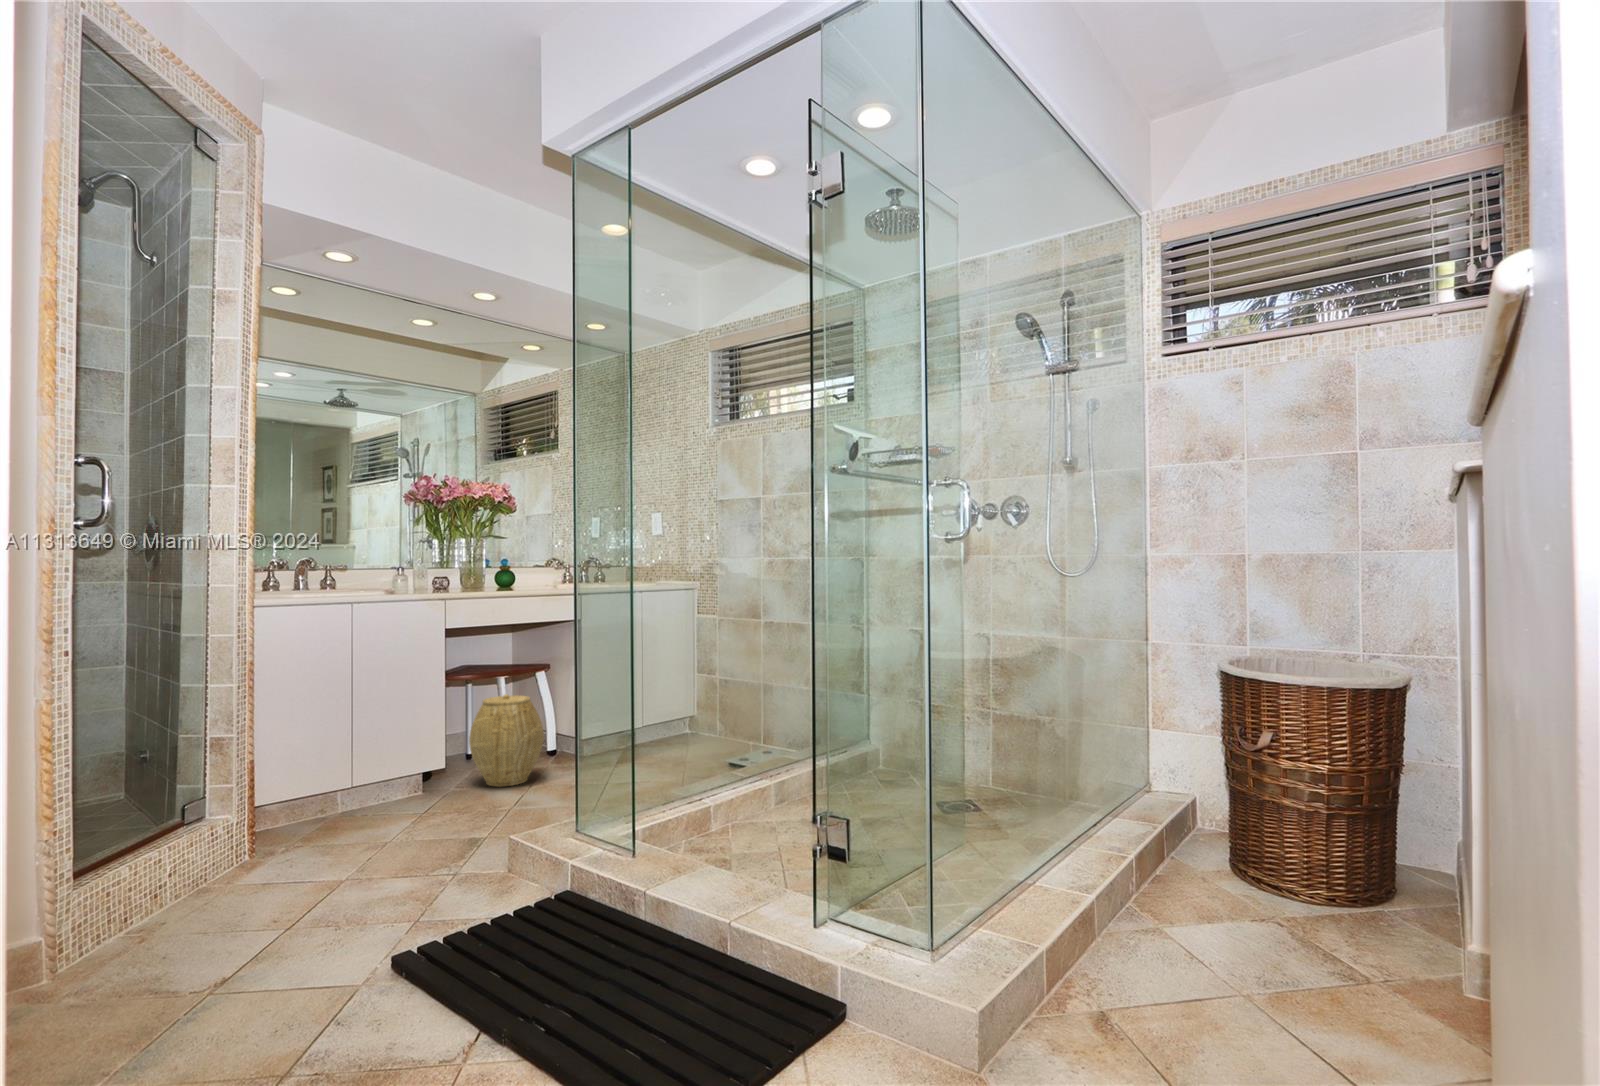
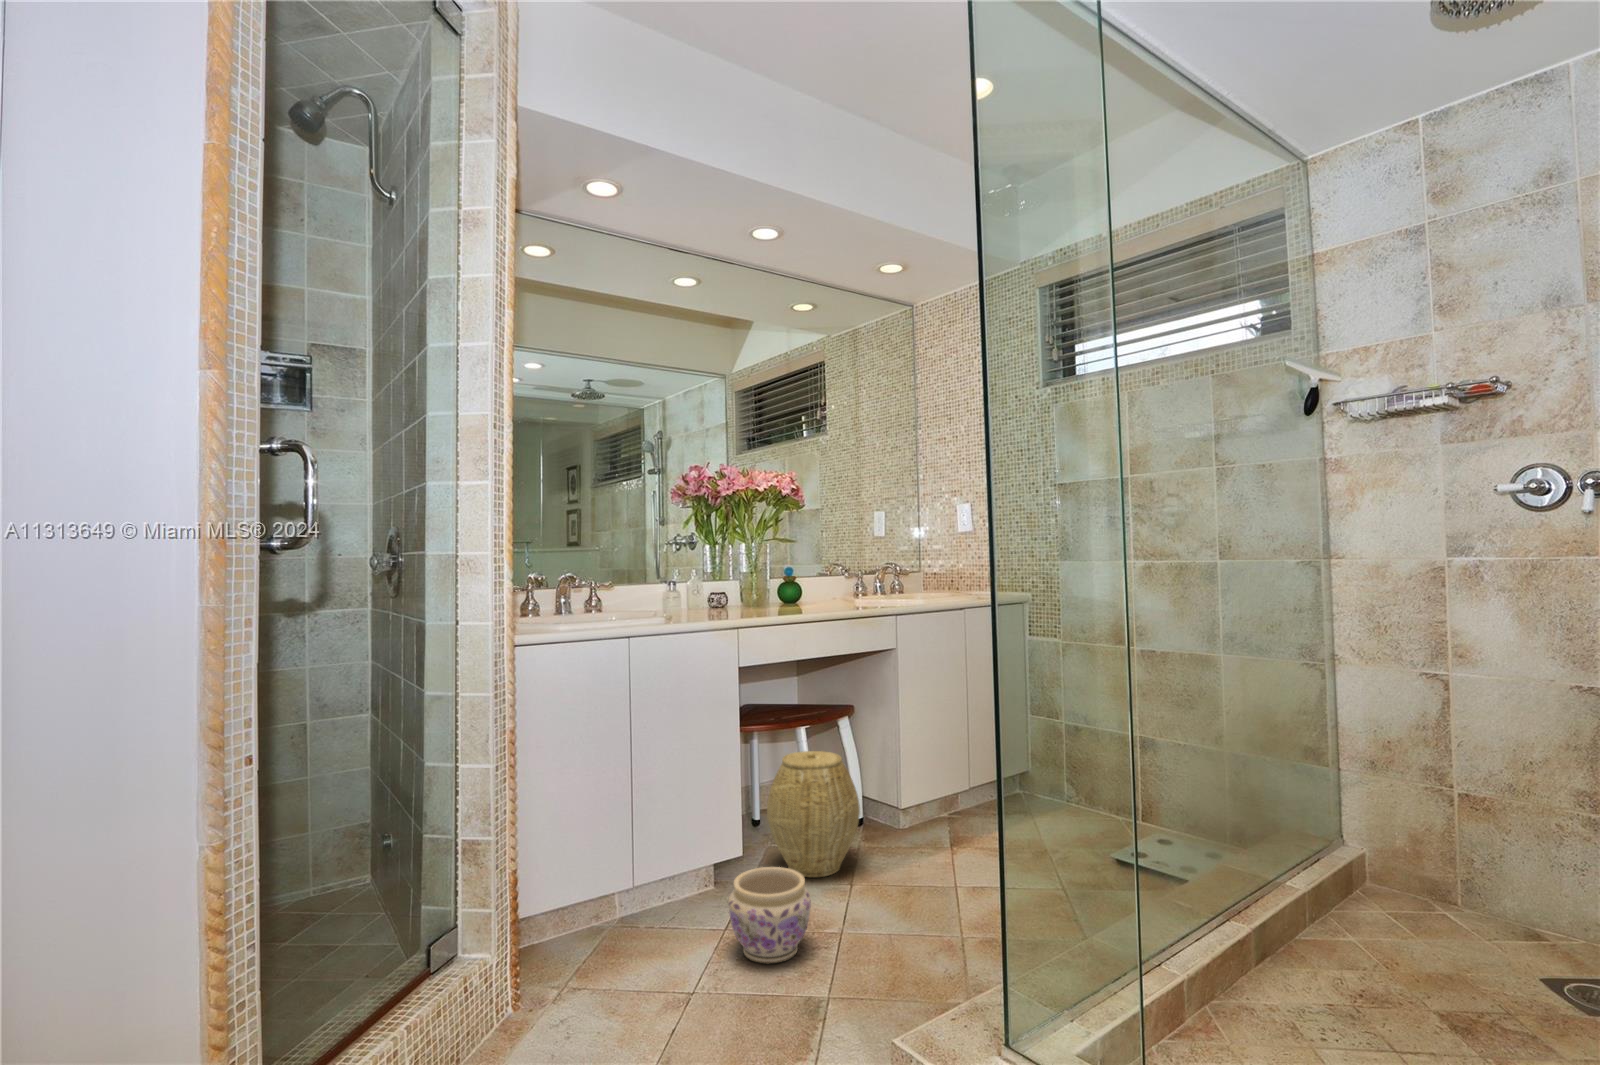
planter: none [422,767,485,828] -> present [728,867,811,964]

